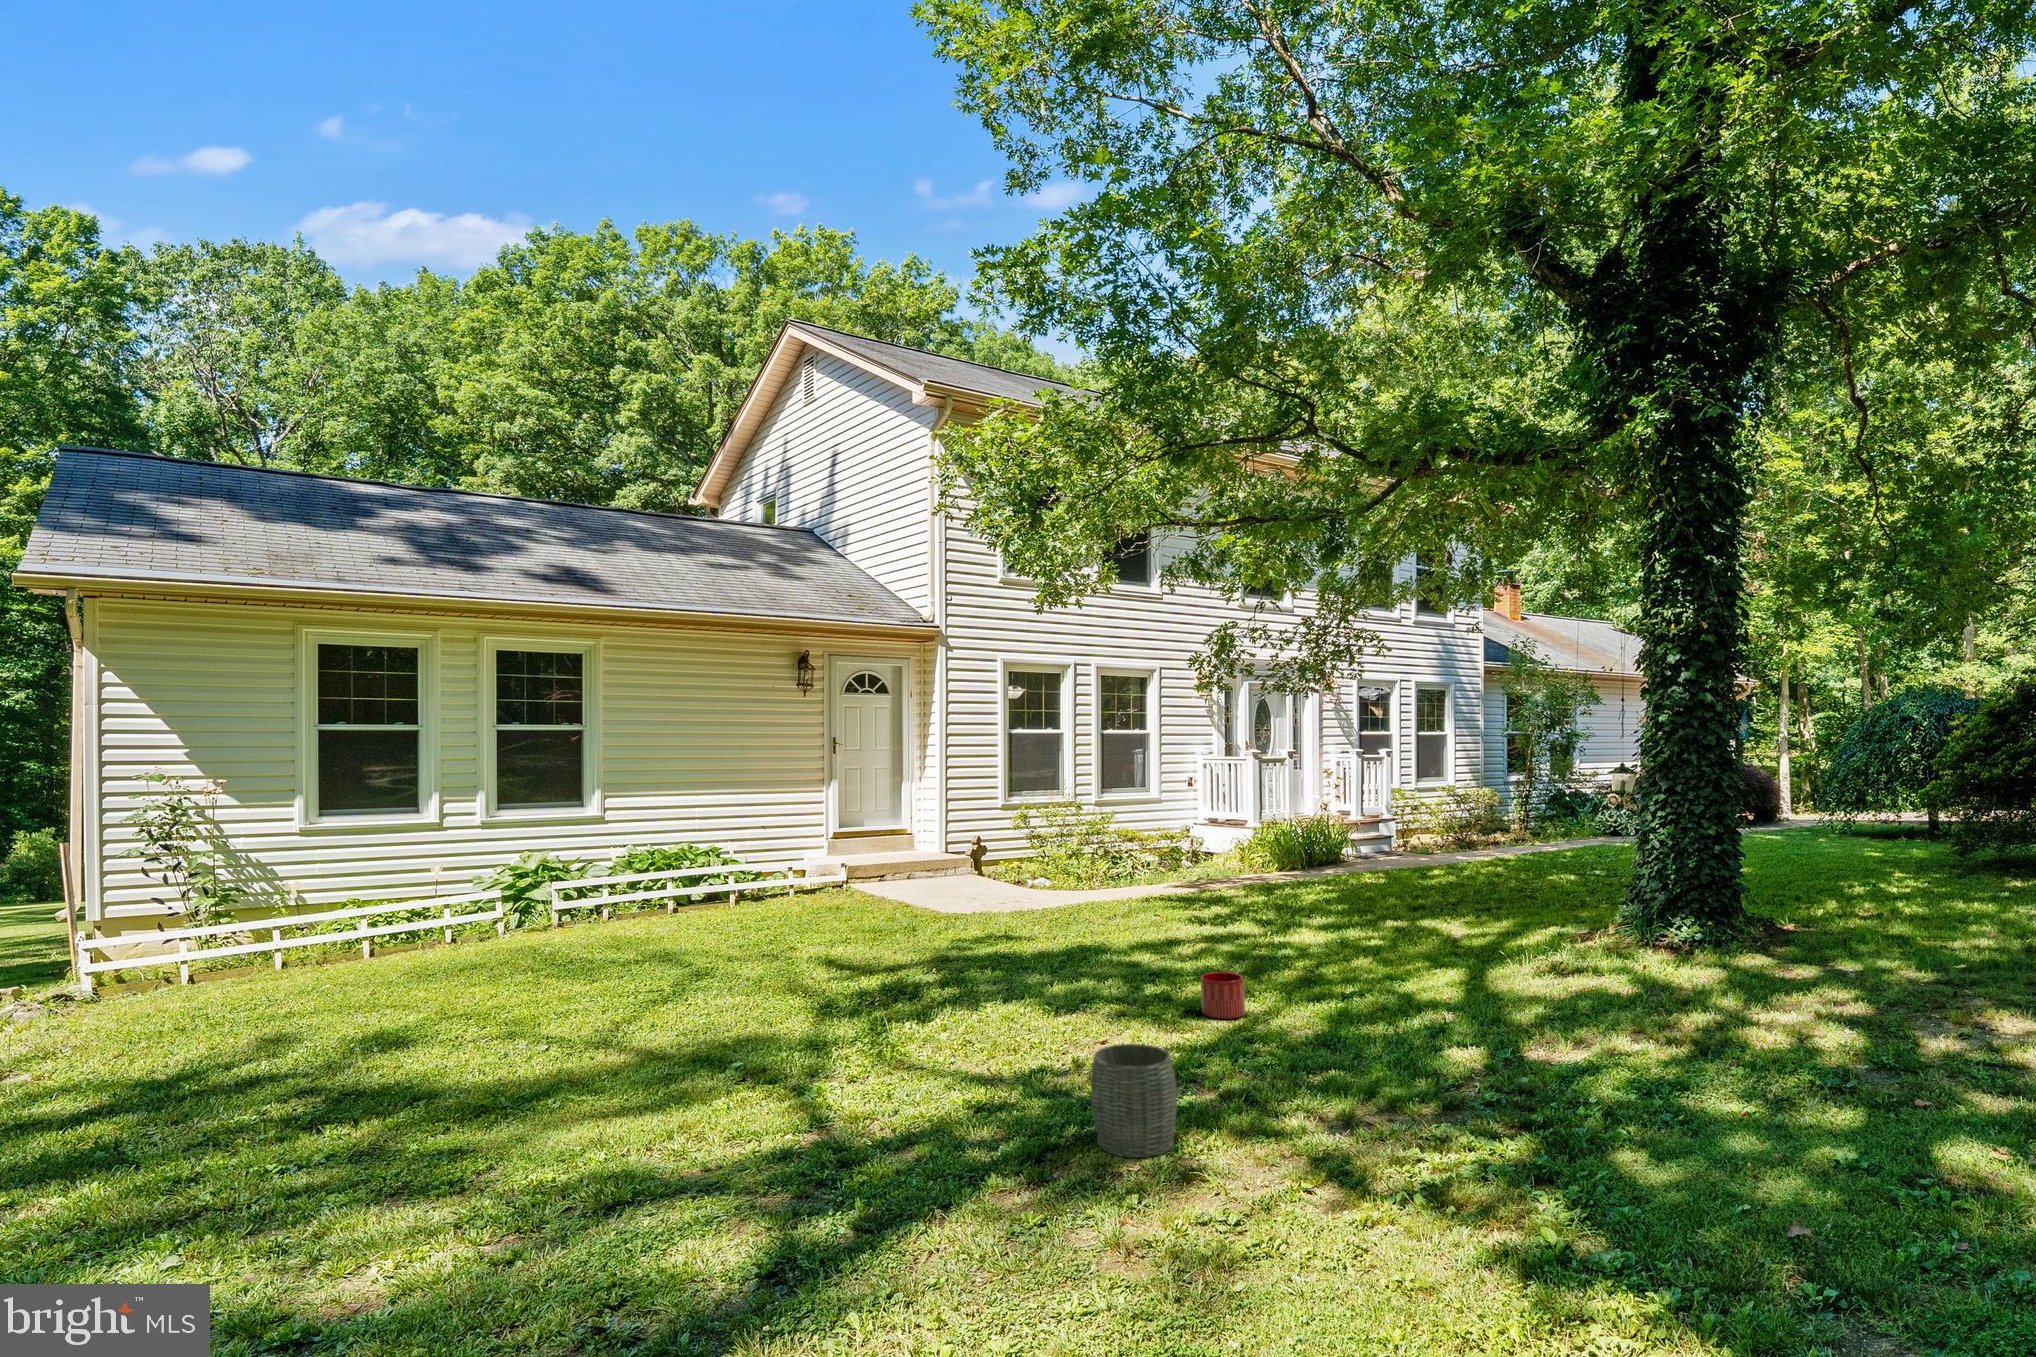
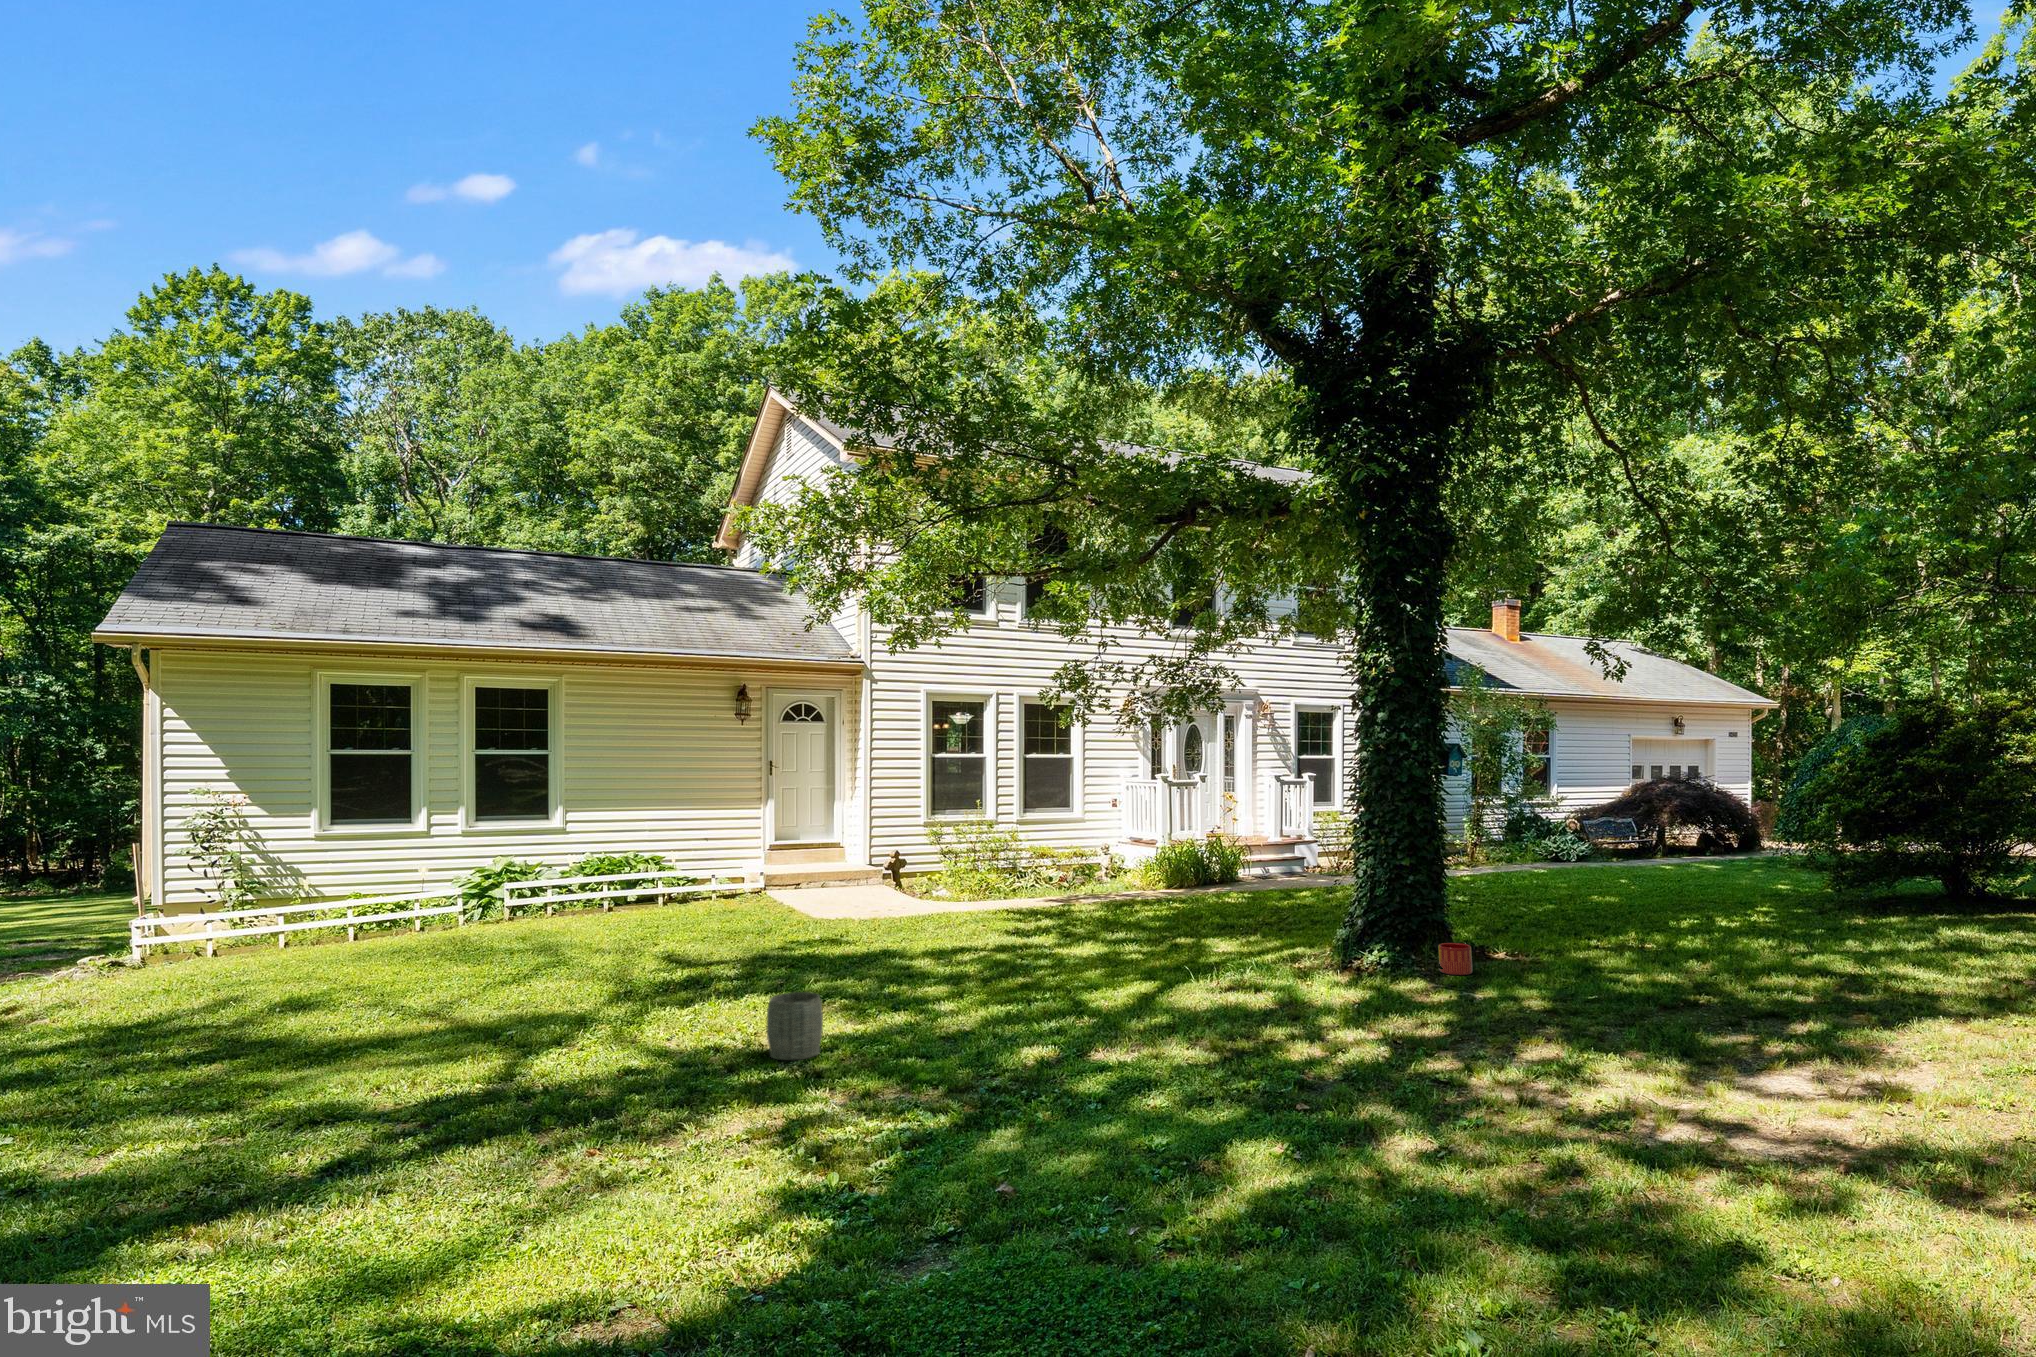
planter: present [1201,972,1245,1019] -> present [1438,943,1472,975]

